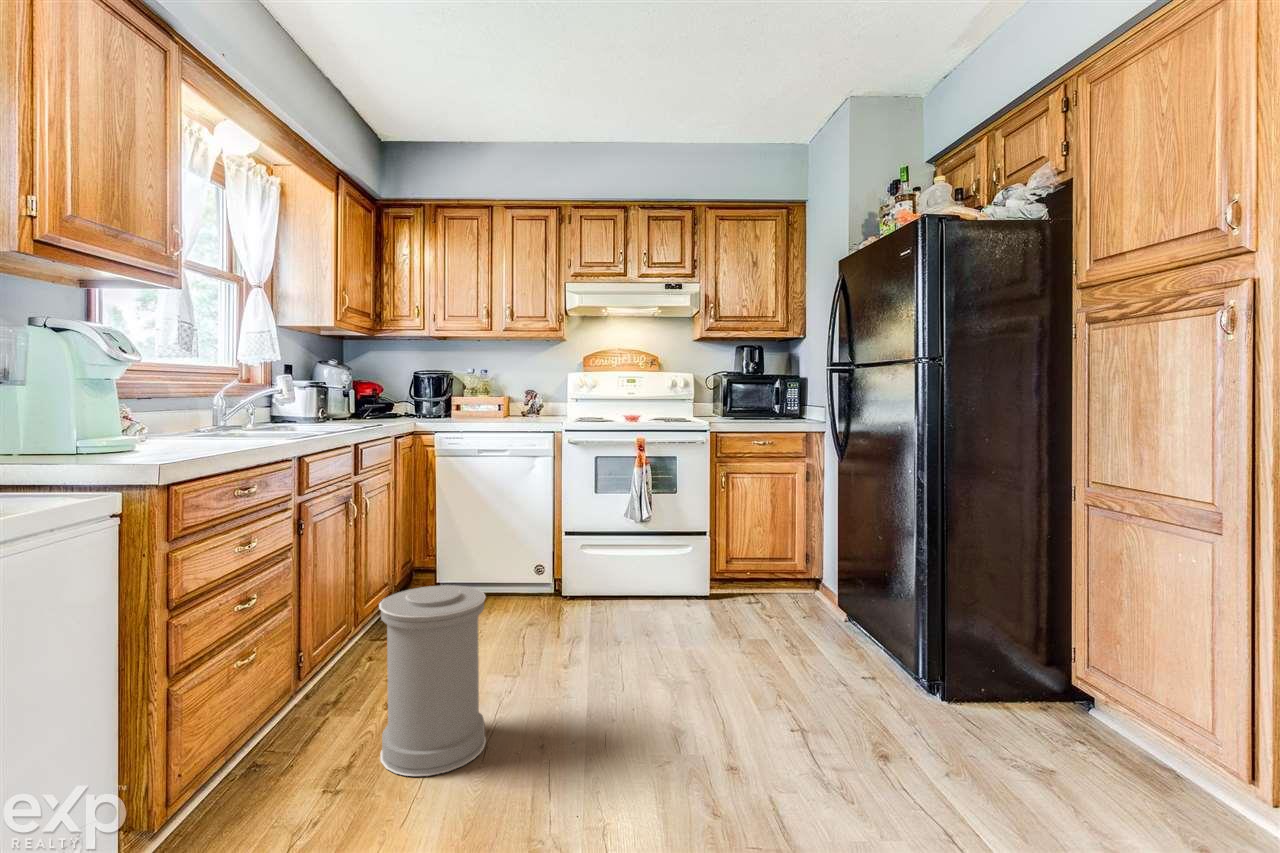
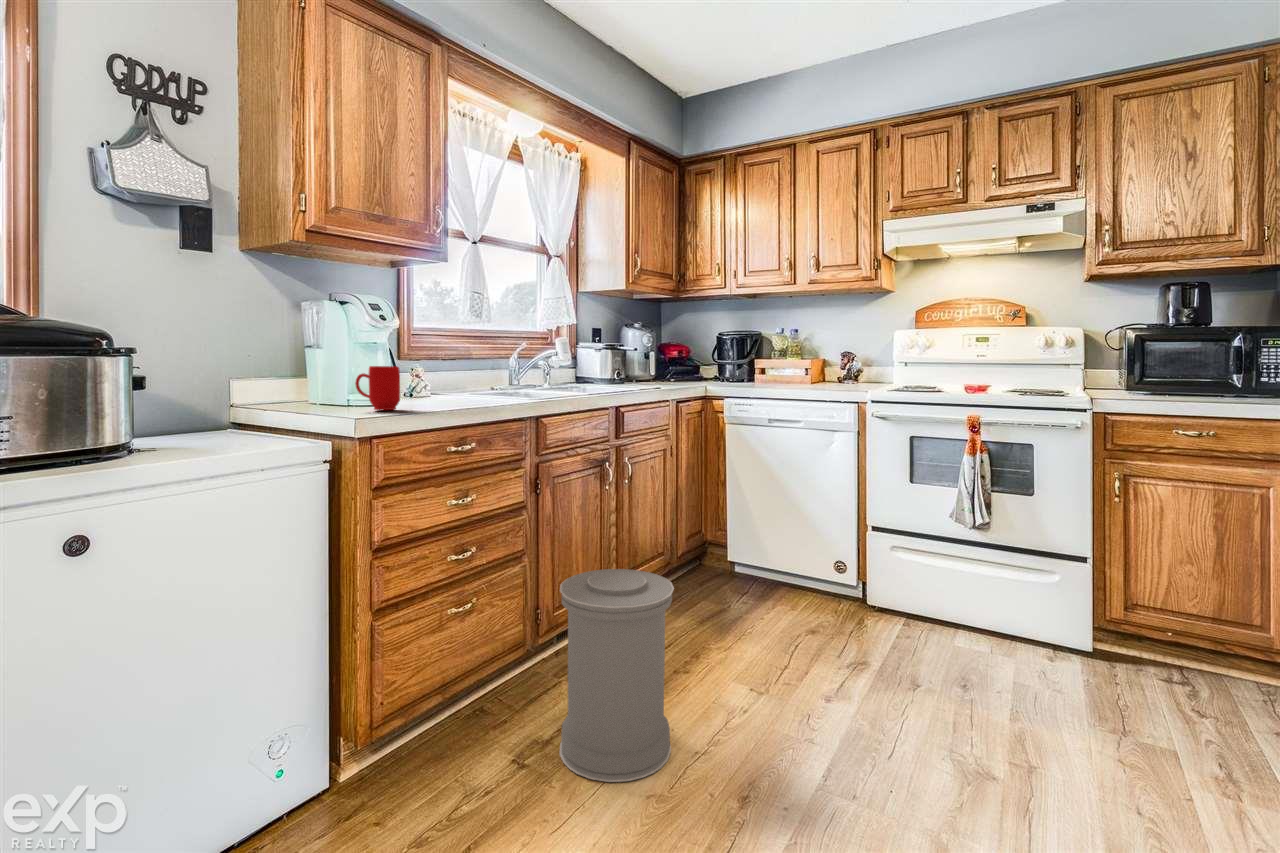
mug: none [113,406,169,455] -> present [355,366,400,410]

